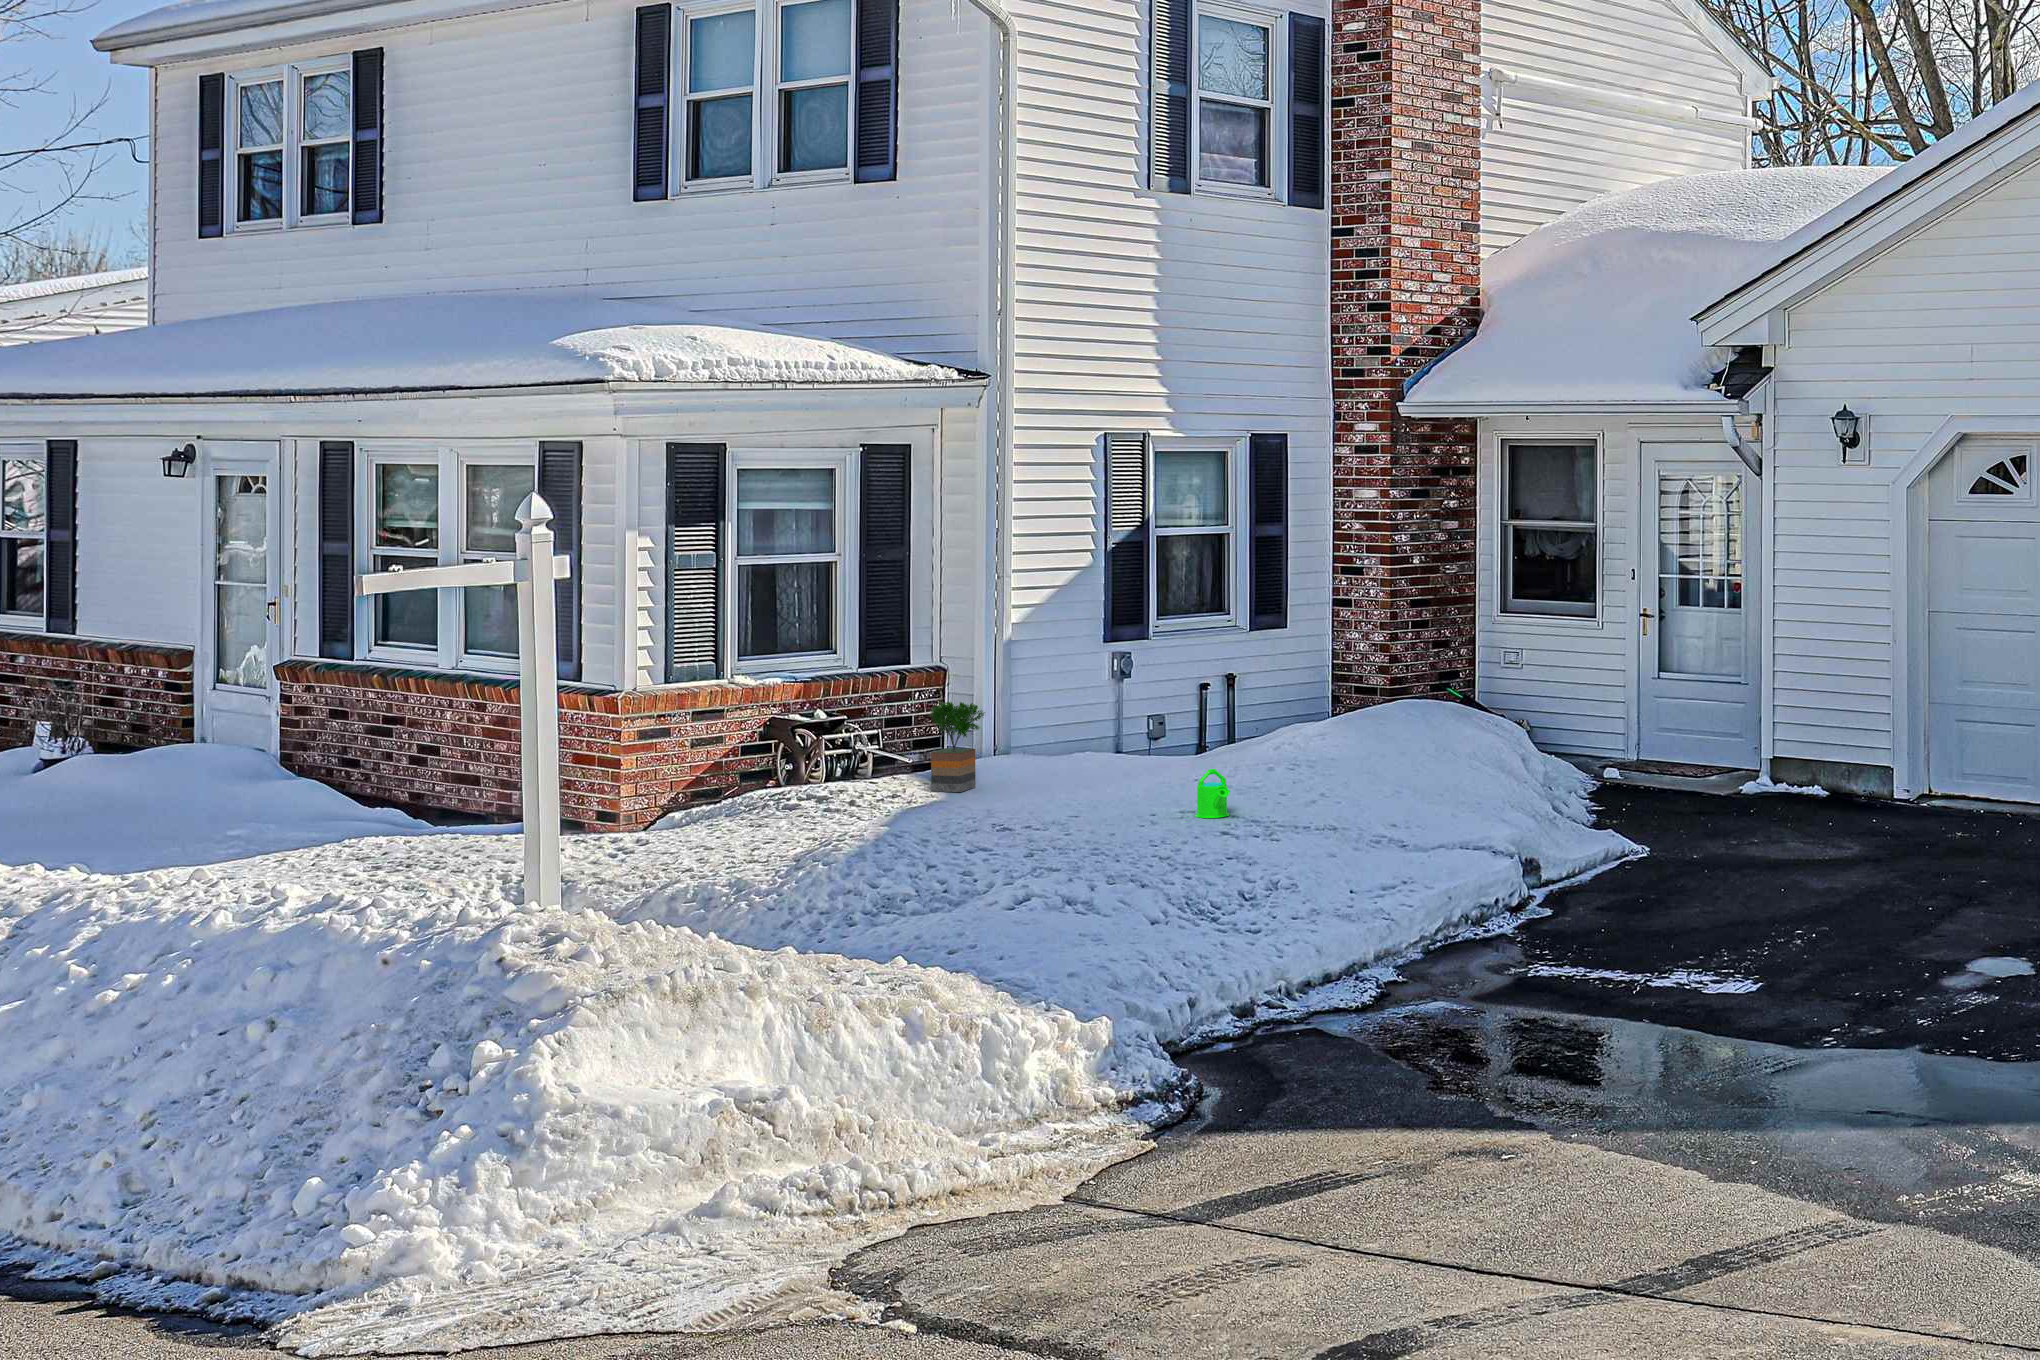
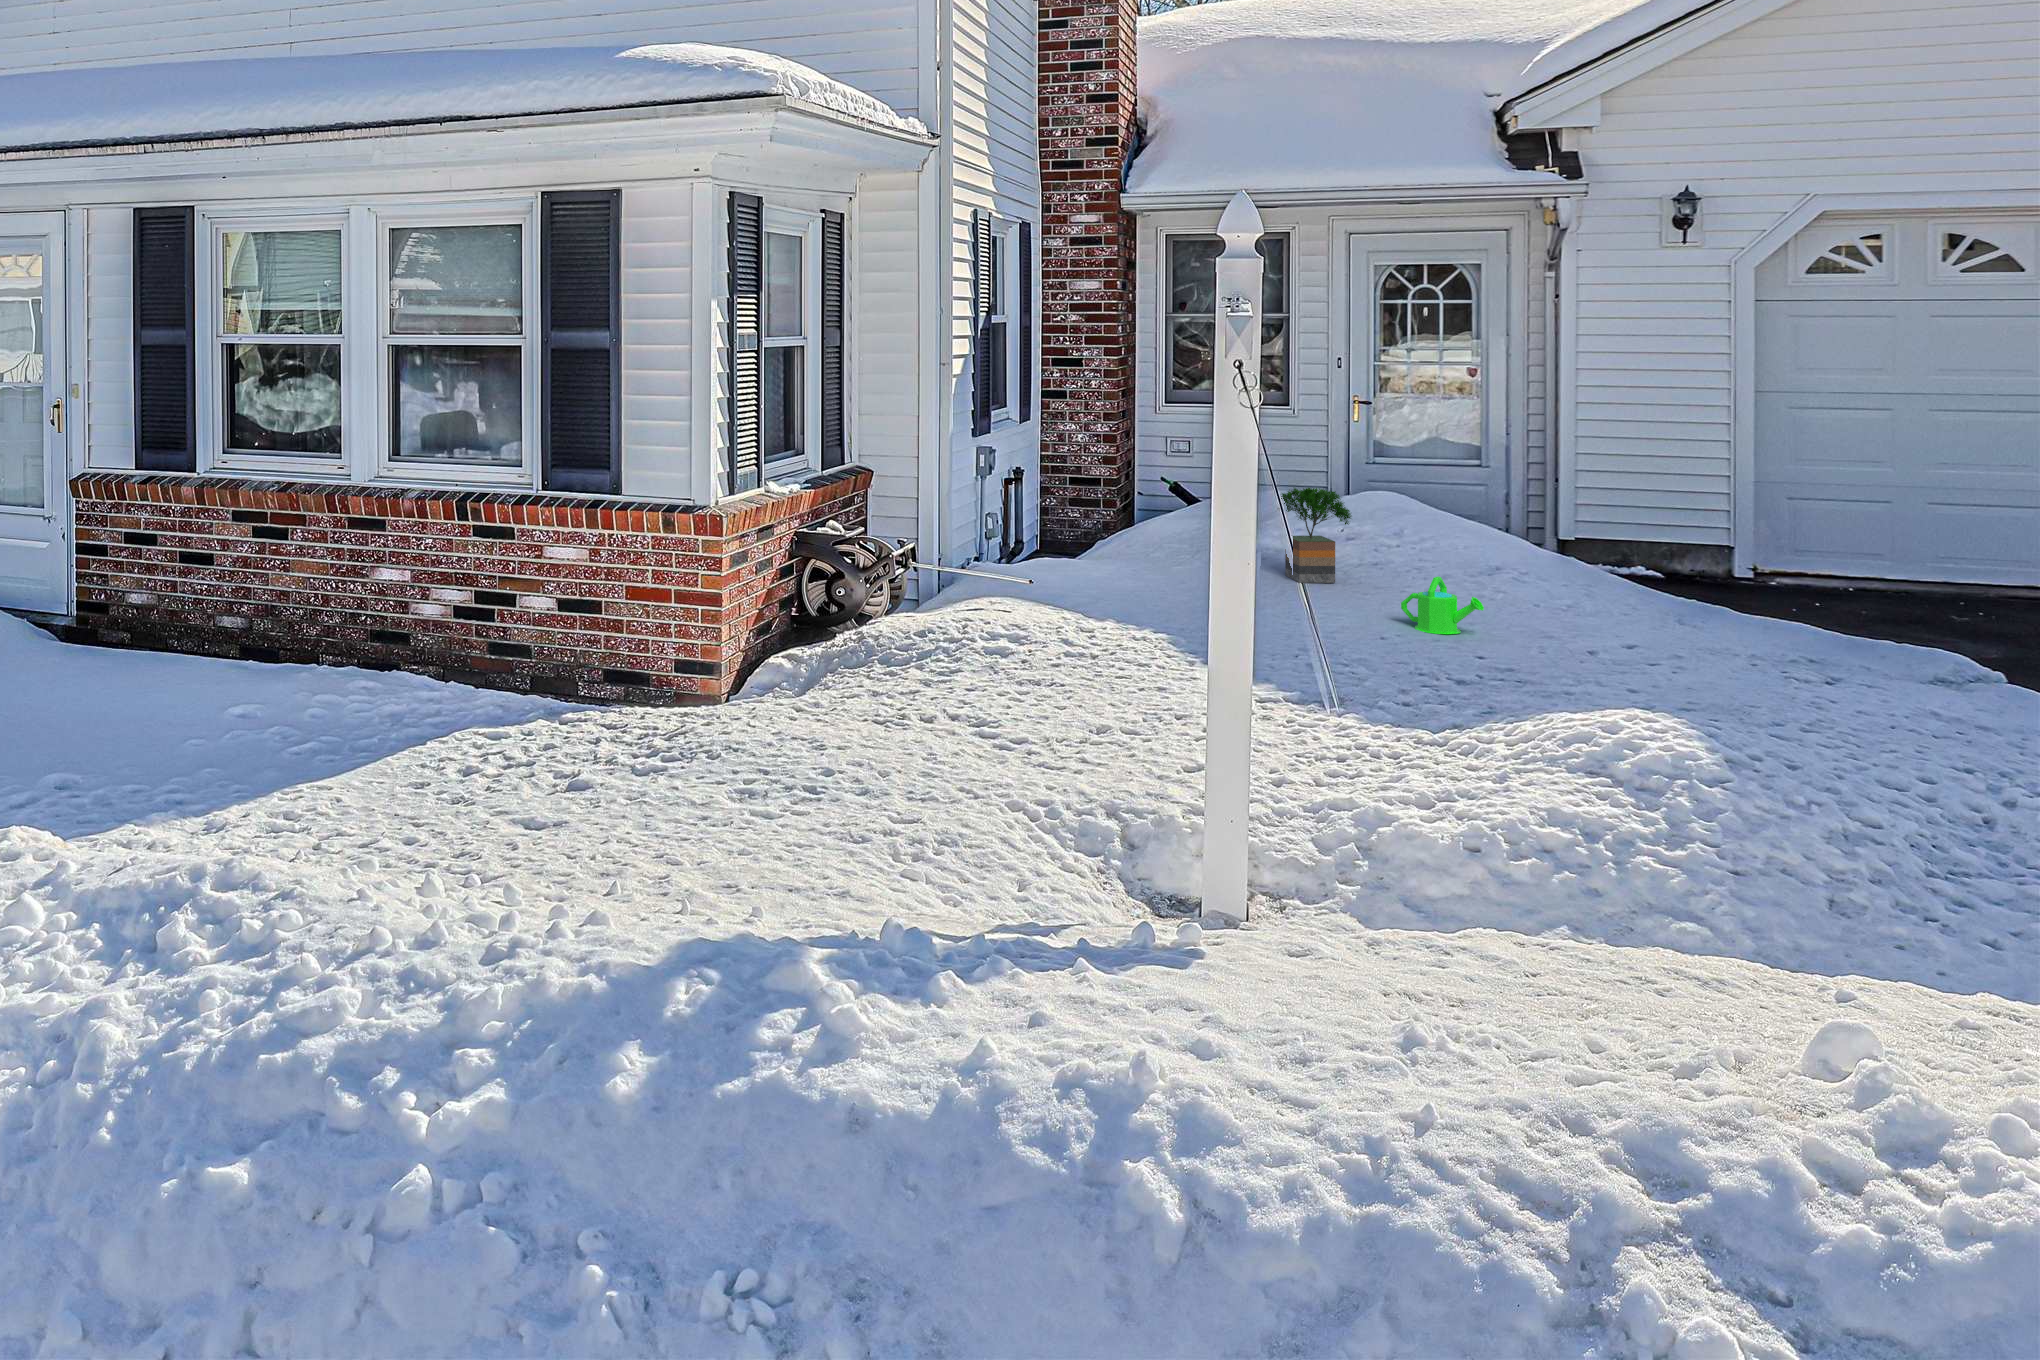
potted tree: present [930,702,985,792] -> present [1281,488,1352,583]

